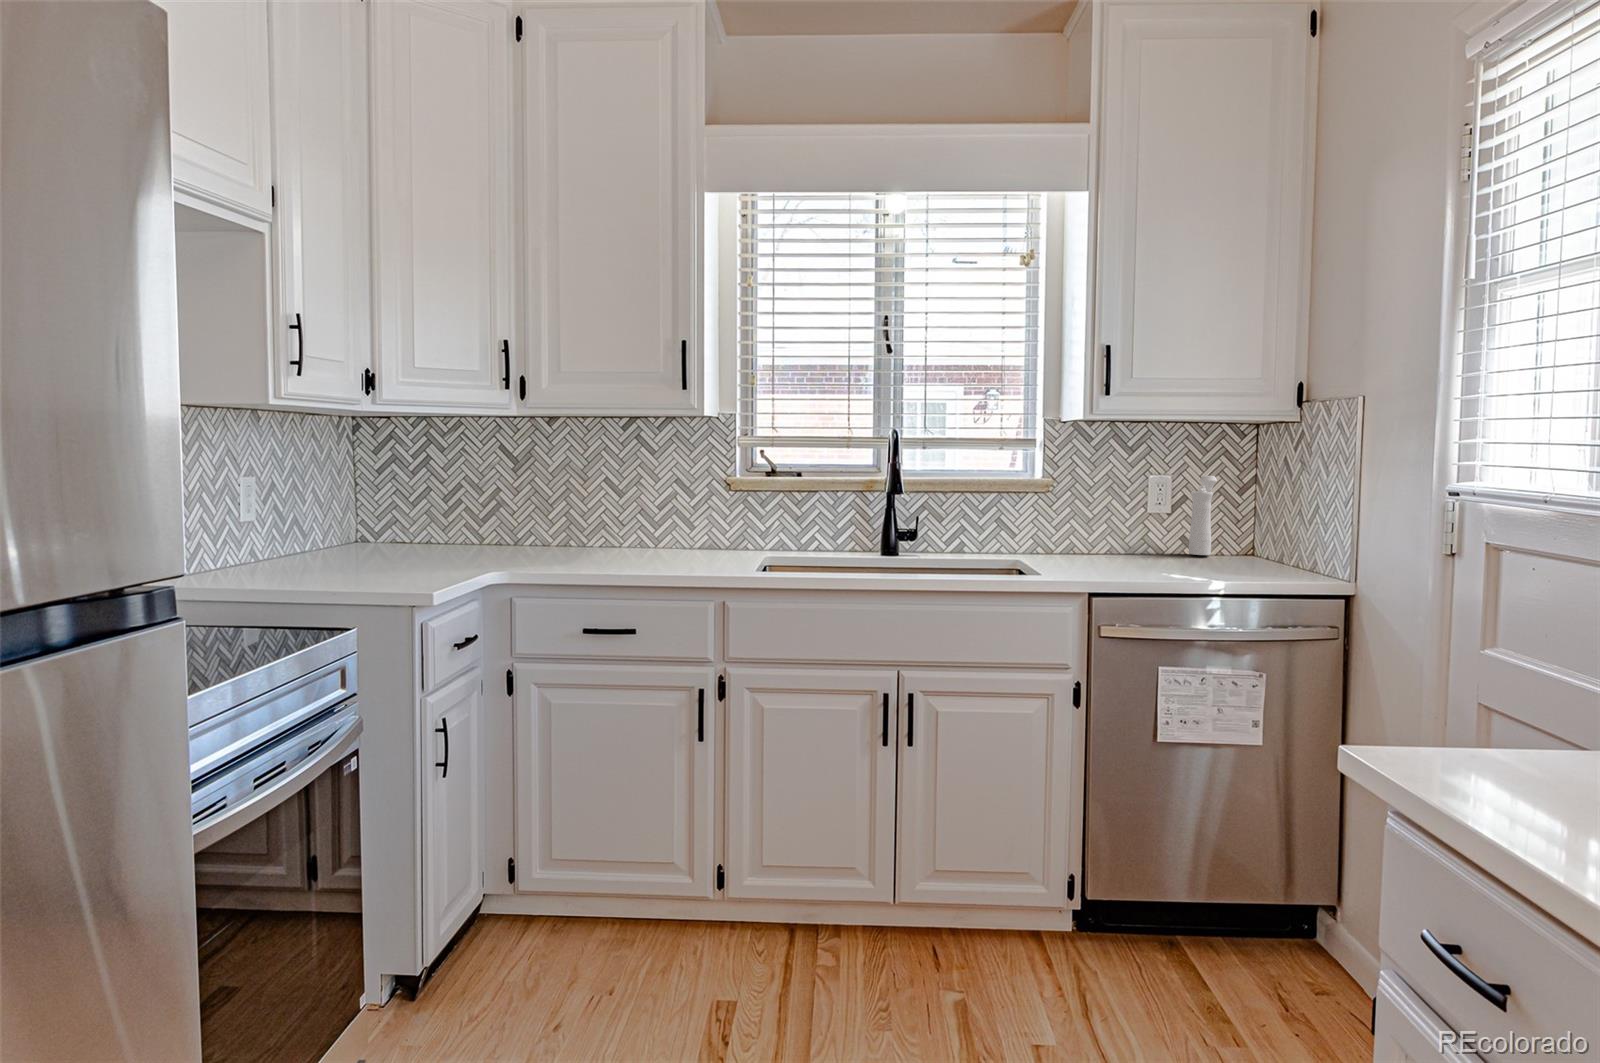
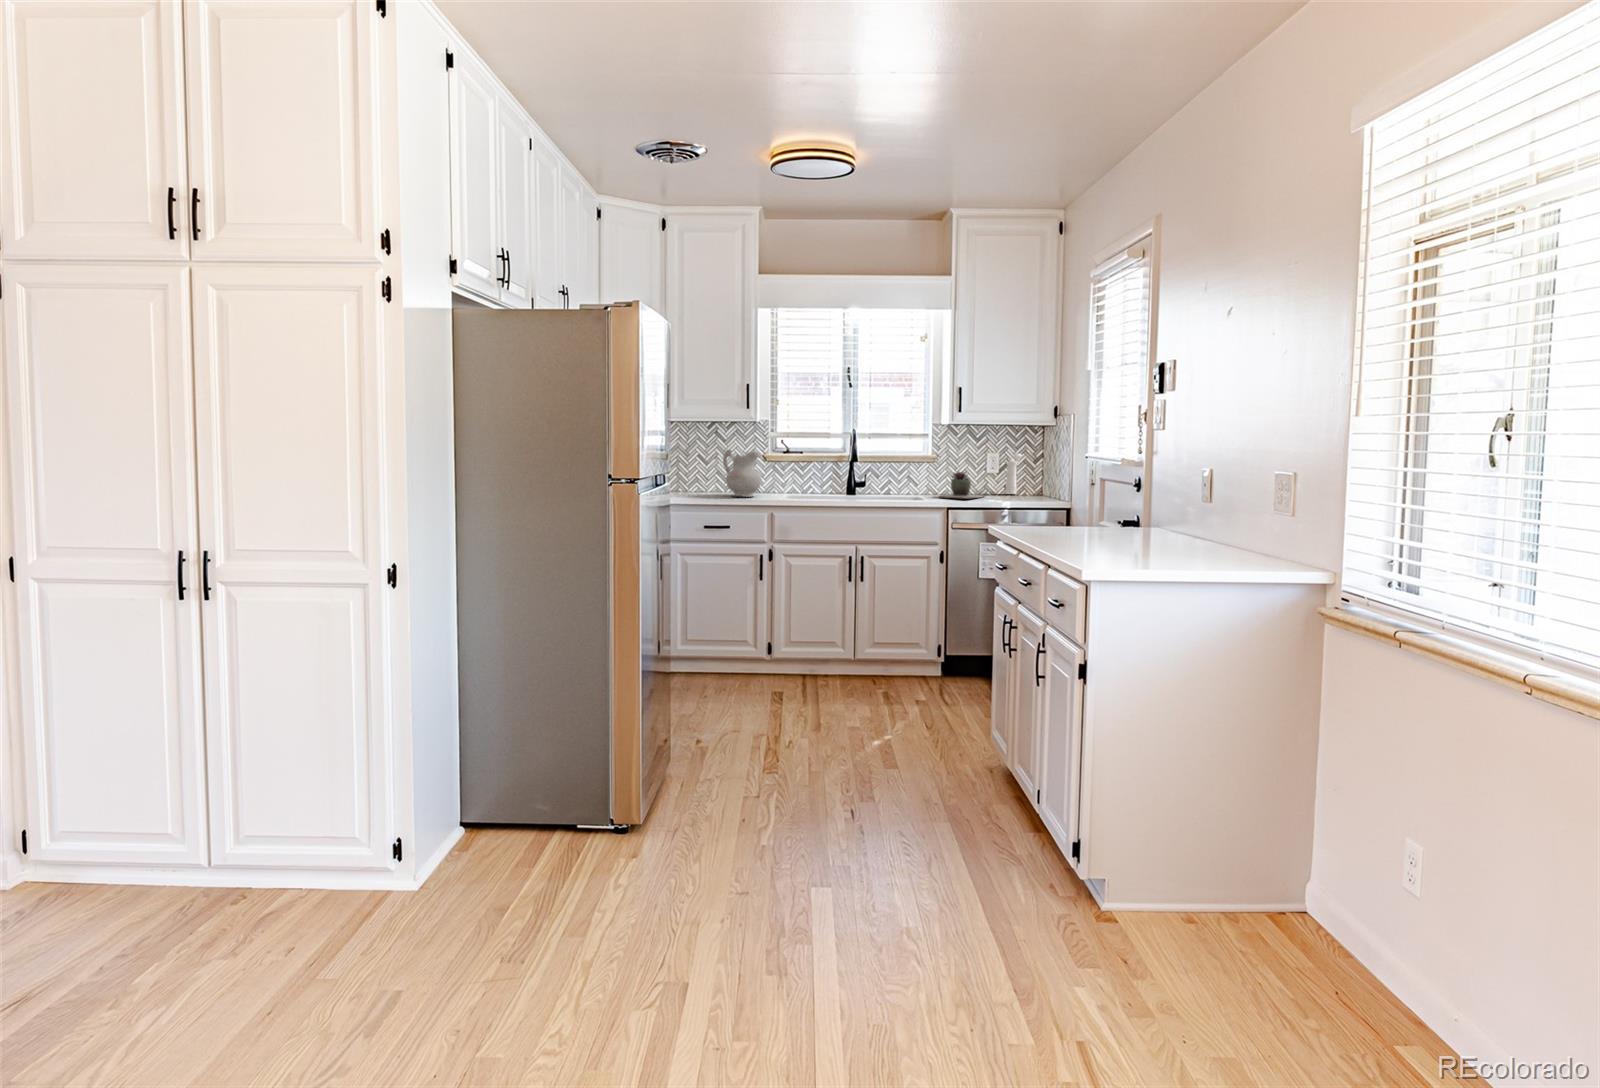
ceramic pitcher: none [639,471,713,565] -> present [723,450,762,497]
succulent plant: none [1062,513,1153,570] -> present [940,472,982,499]

